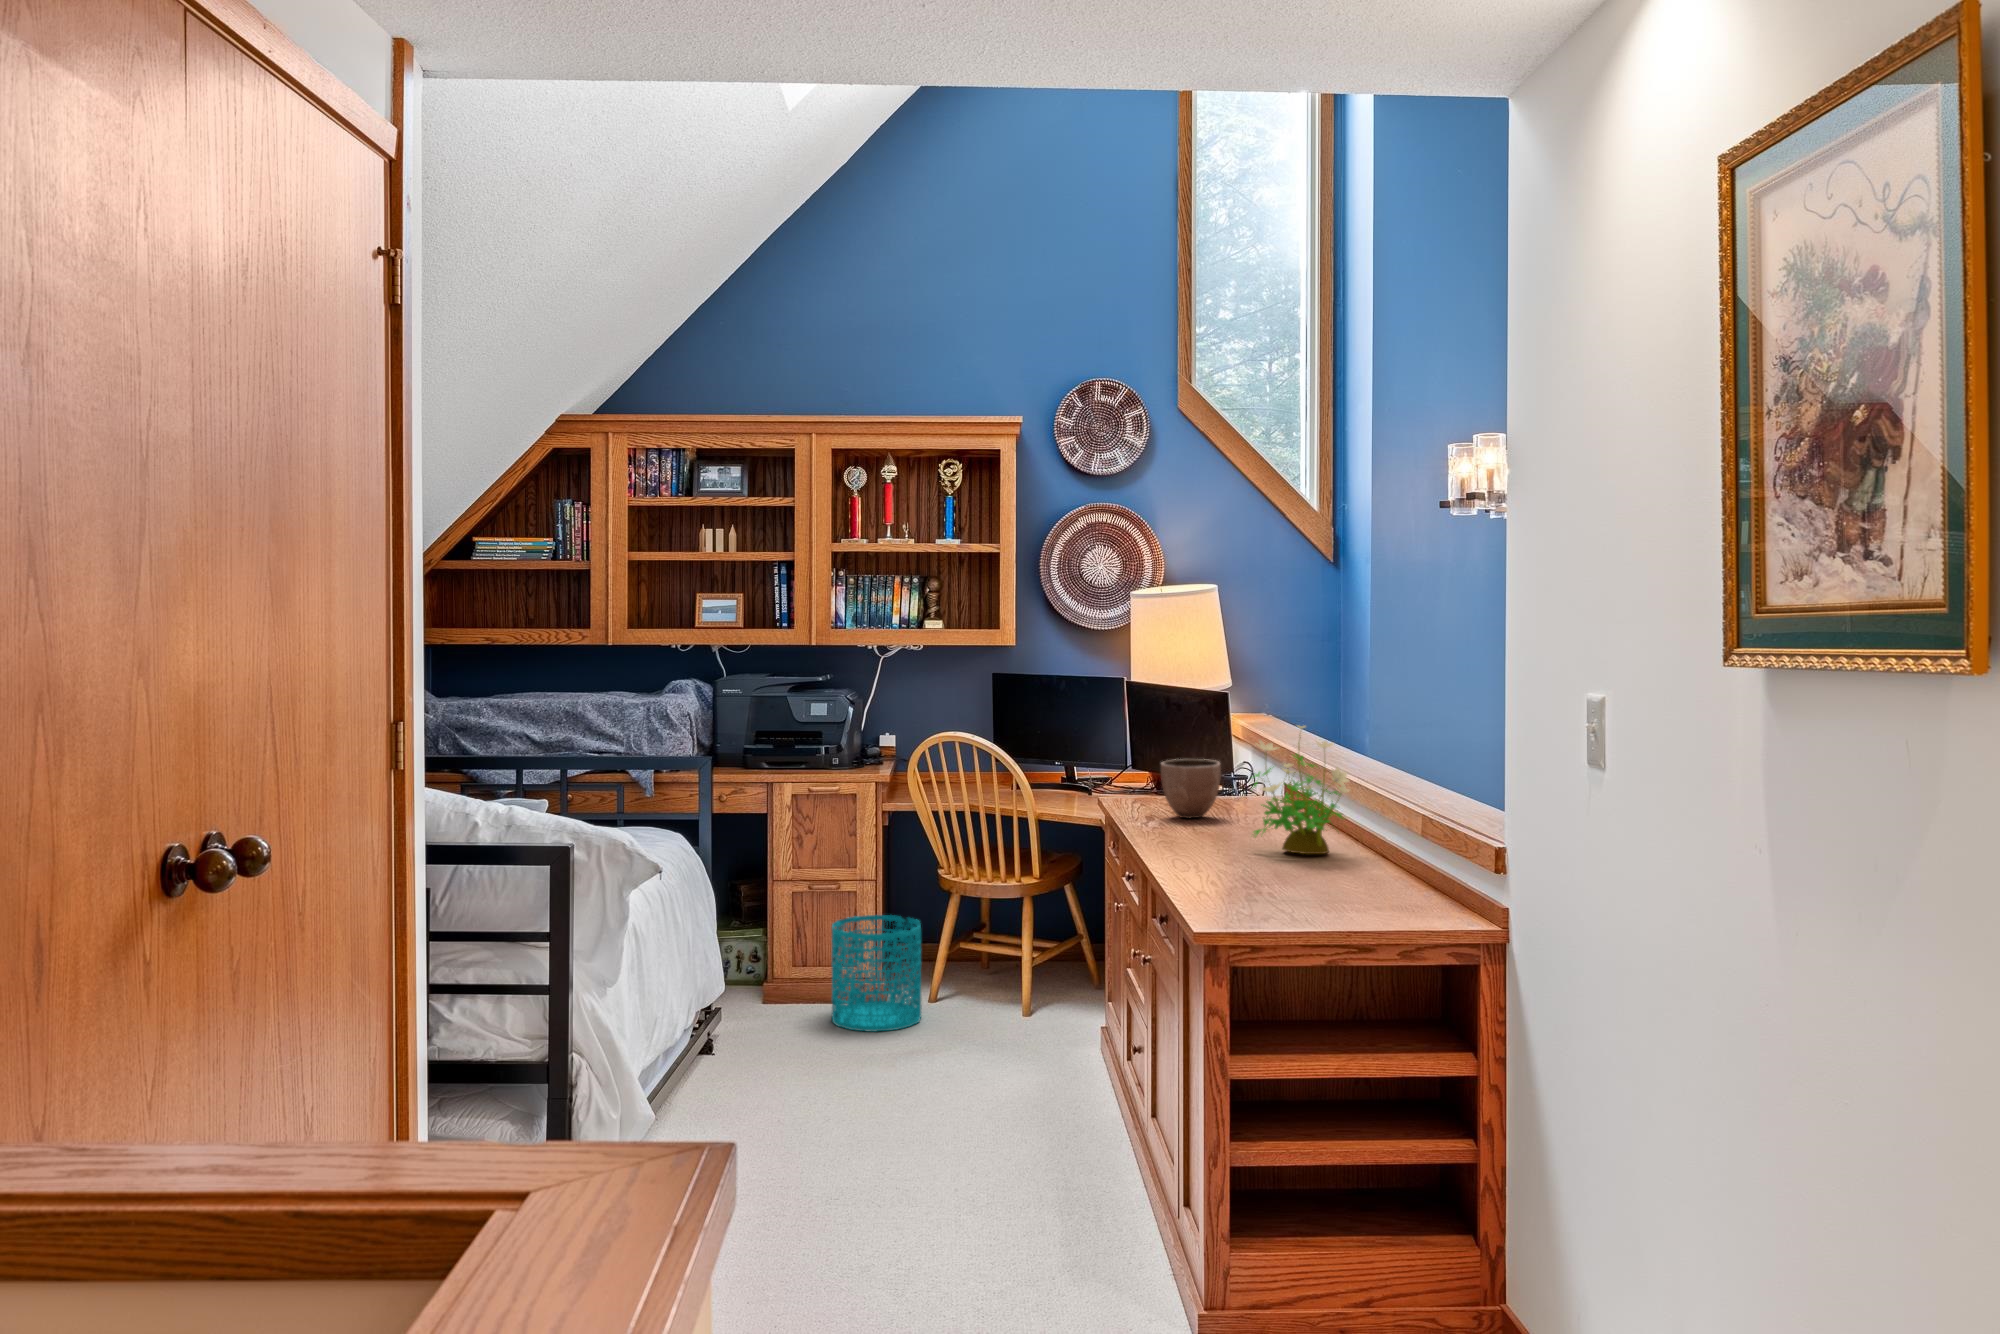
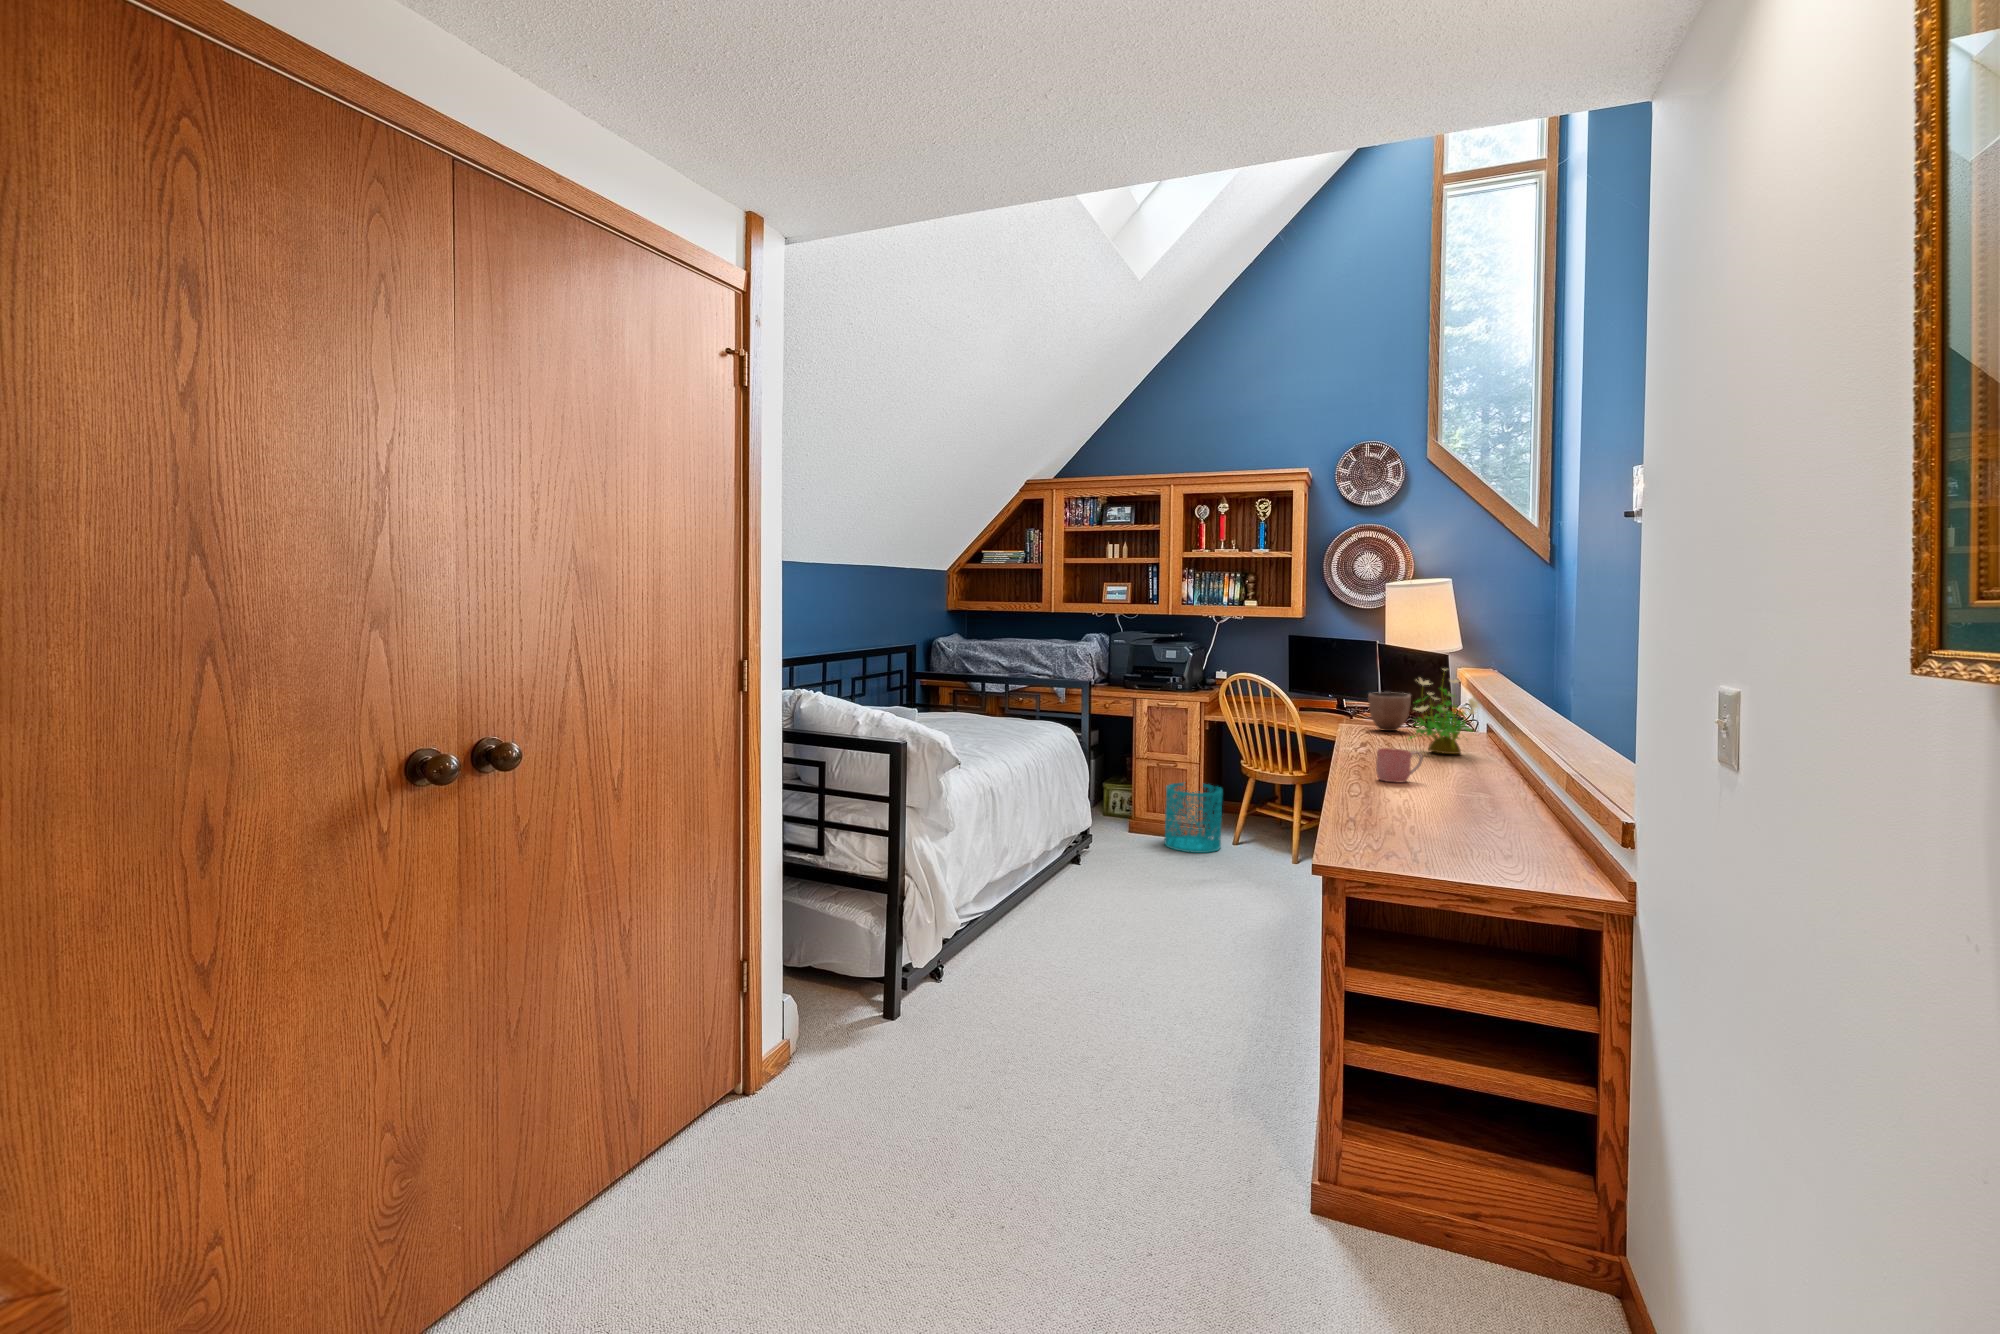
mug: none [1267,862,1331,917] -> present [1376,748,1423,783]

